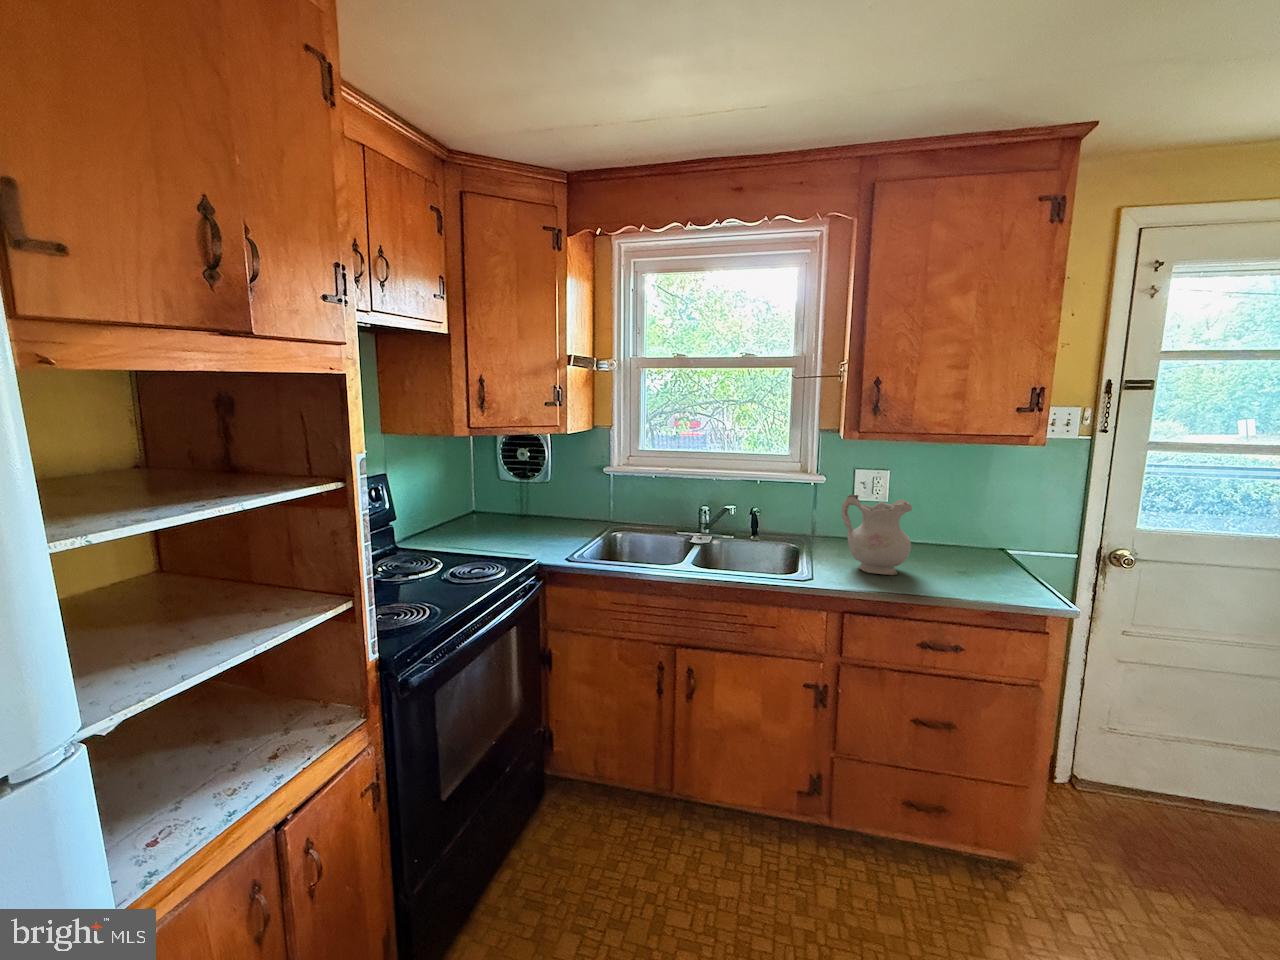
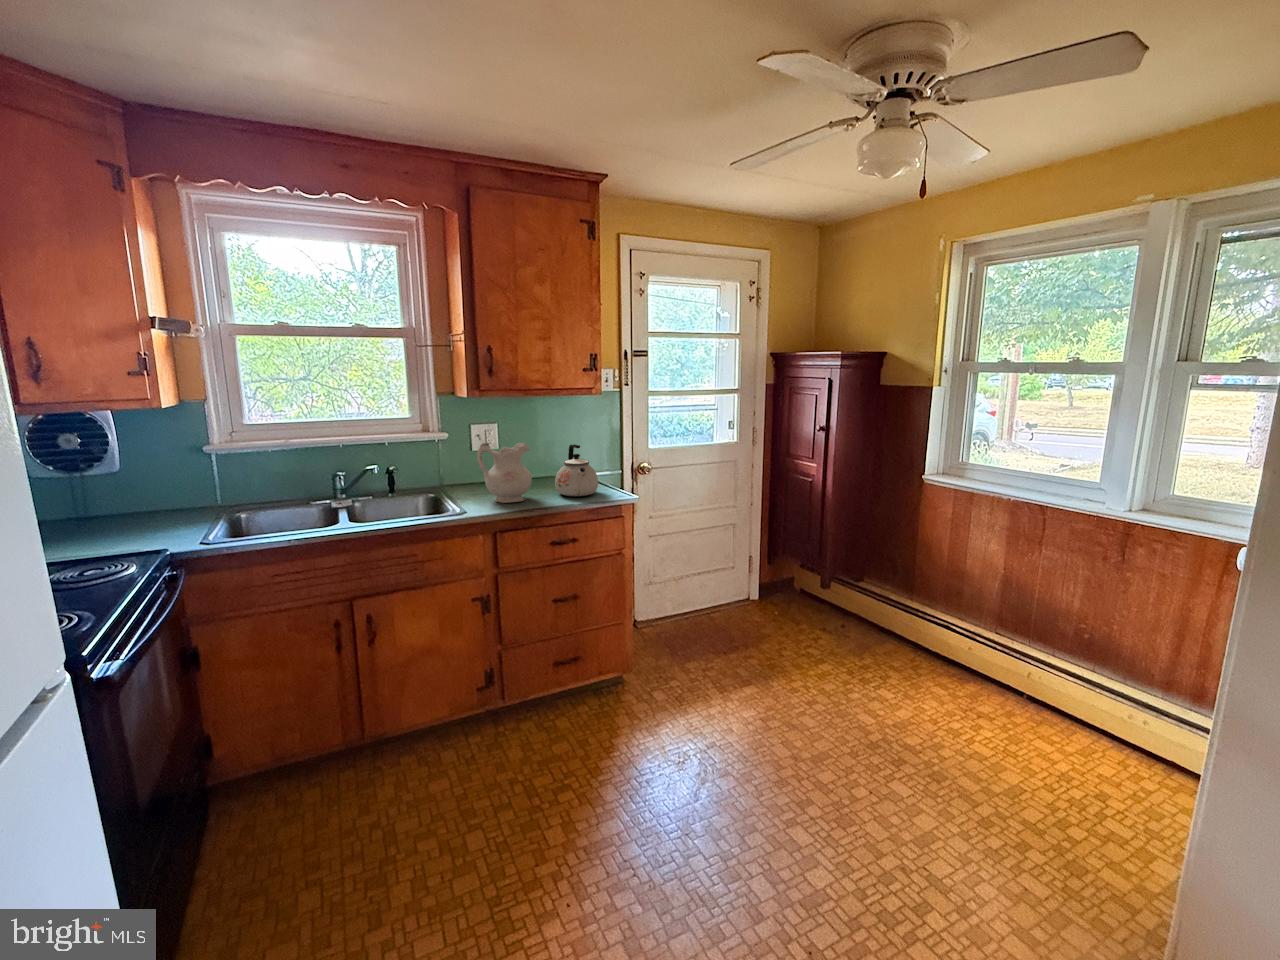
kettle: none [947,511,1016,586] -> present [555,444,598,496]

